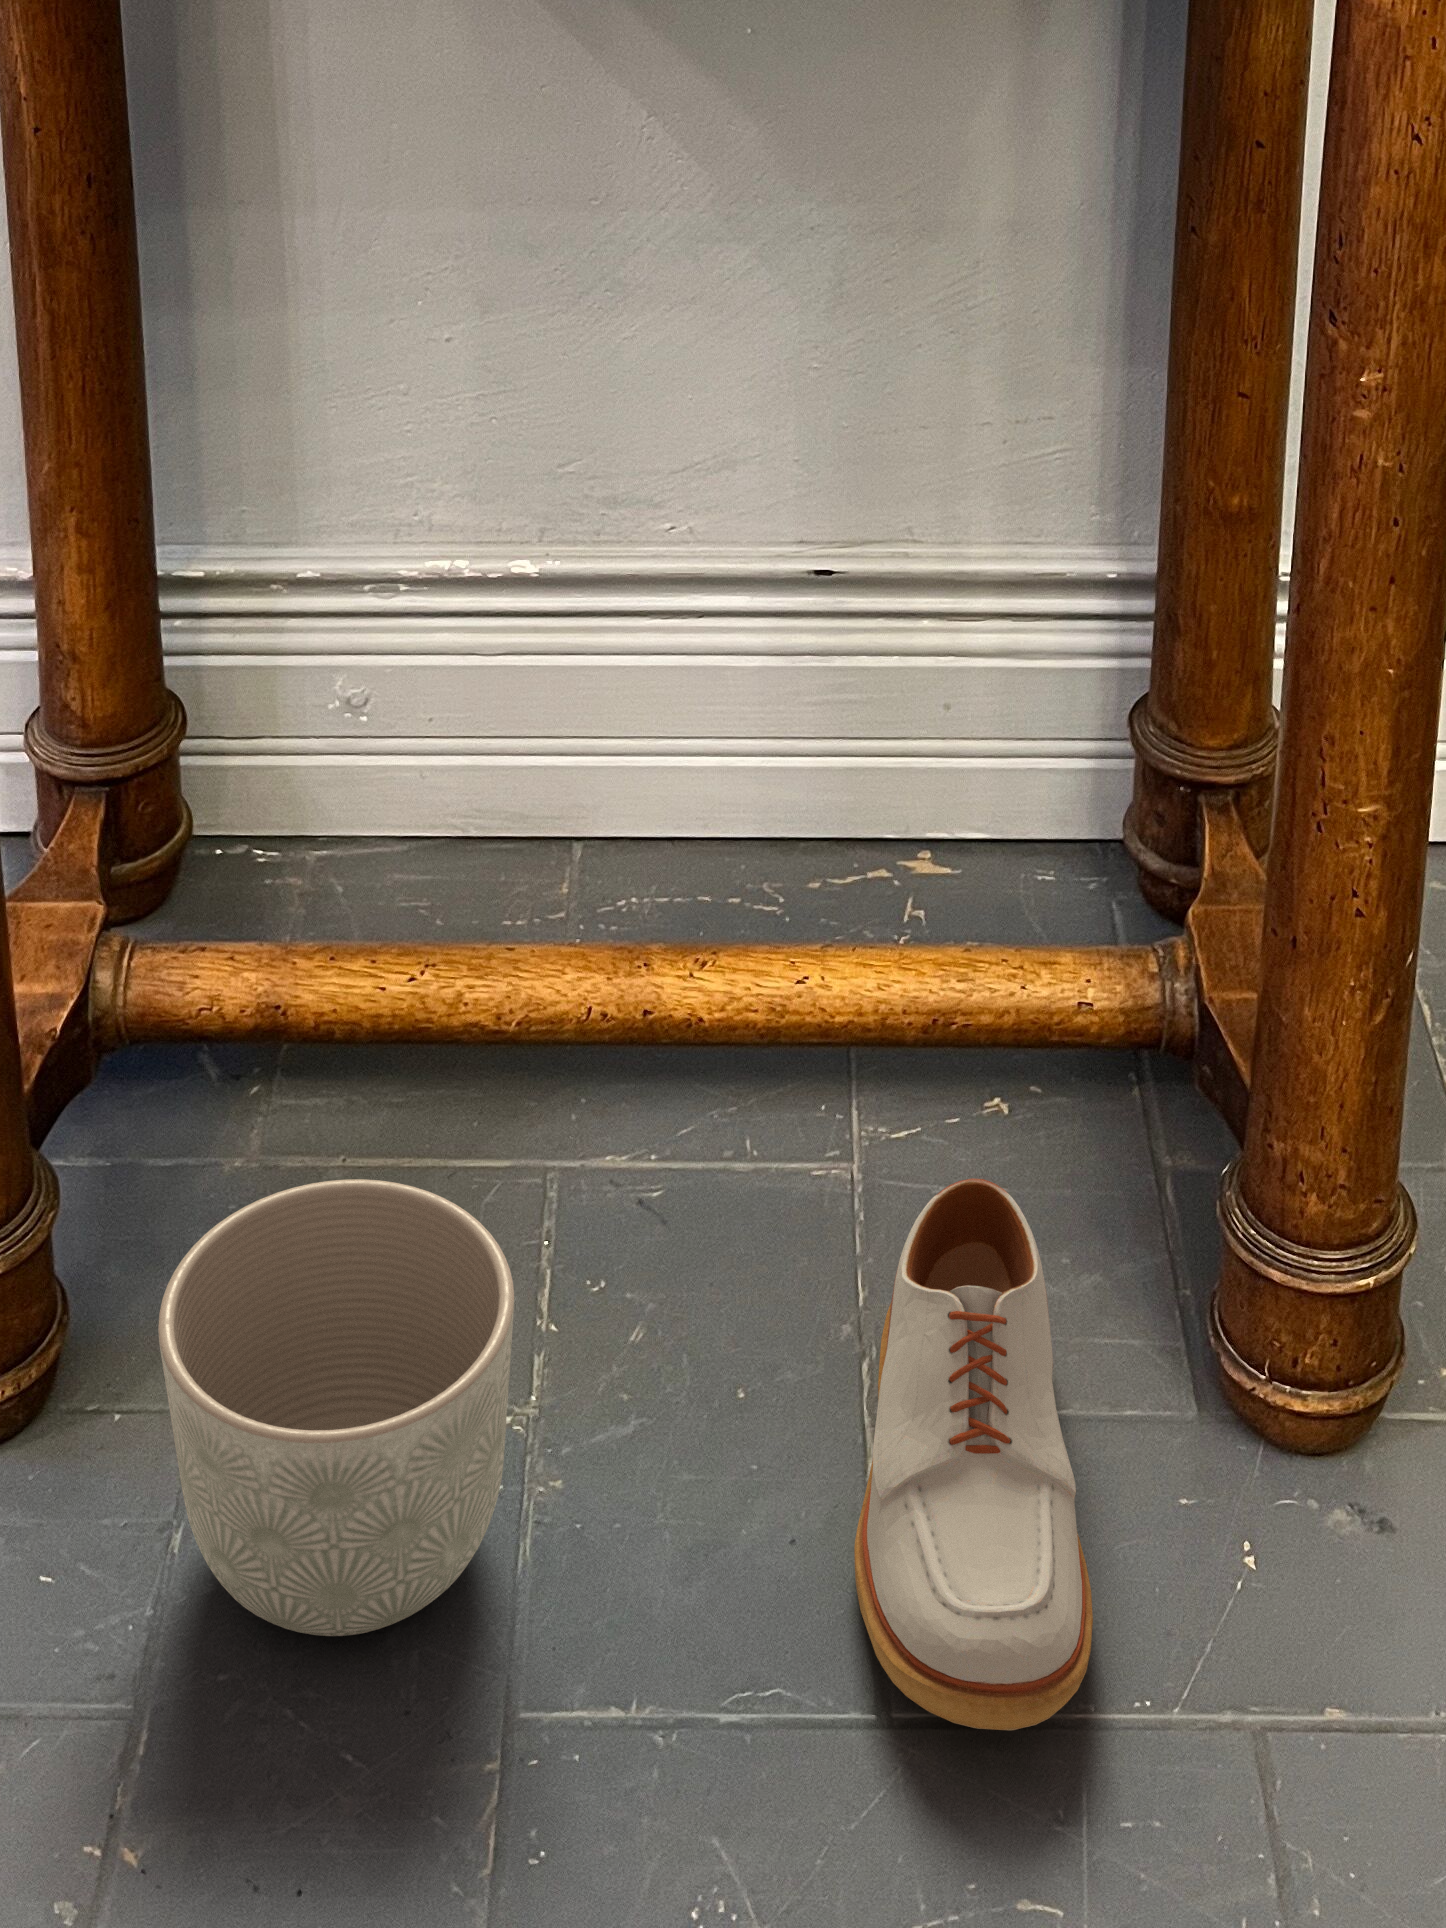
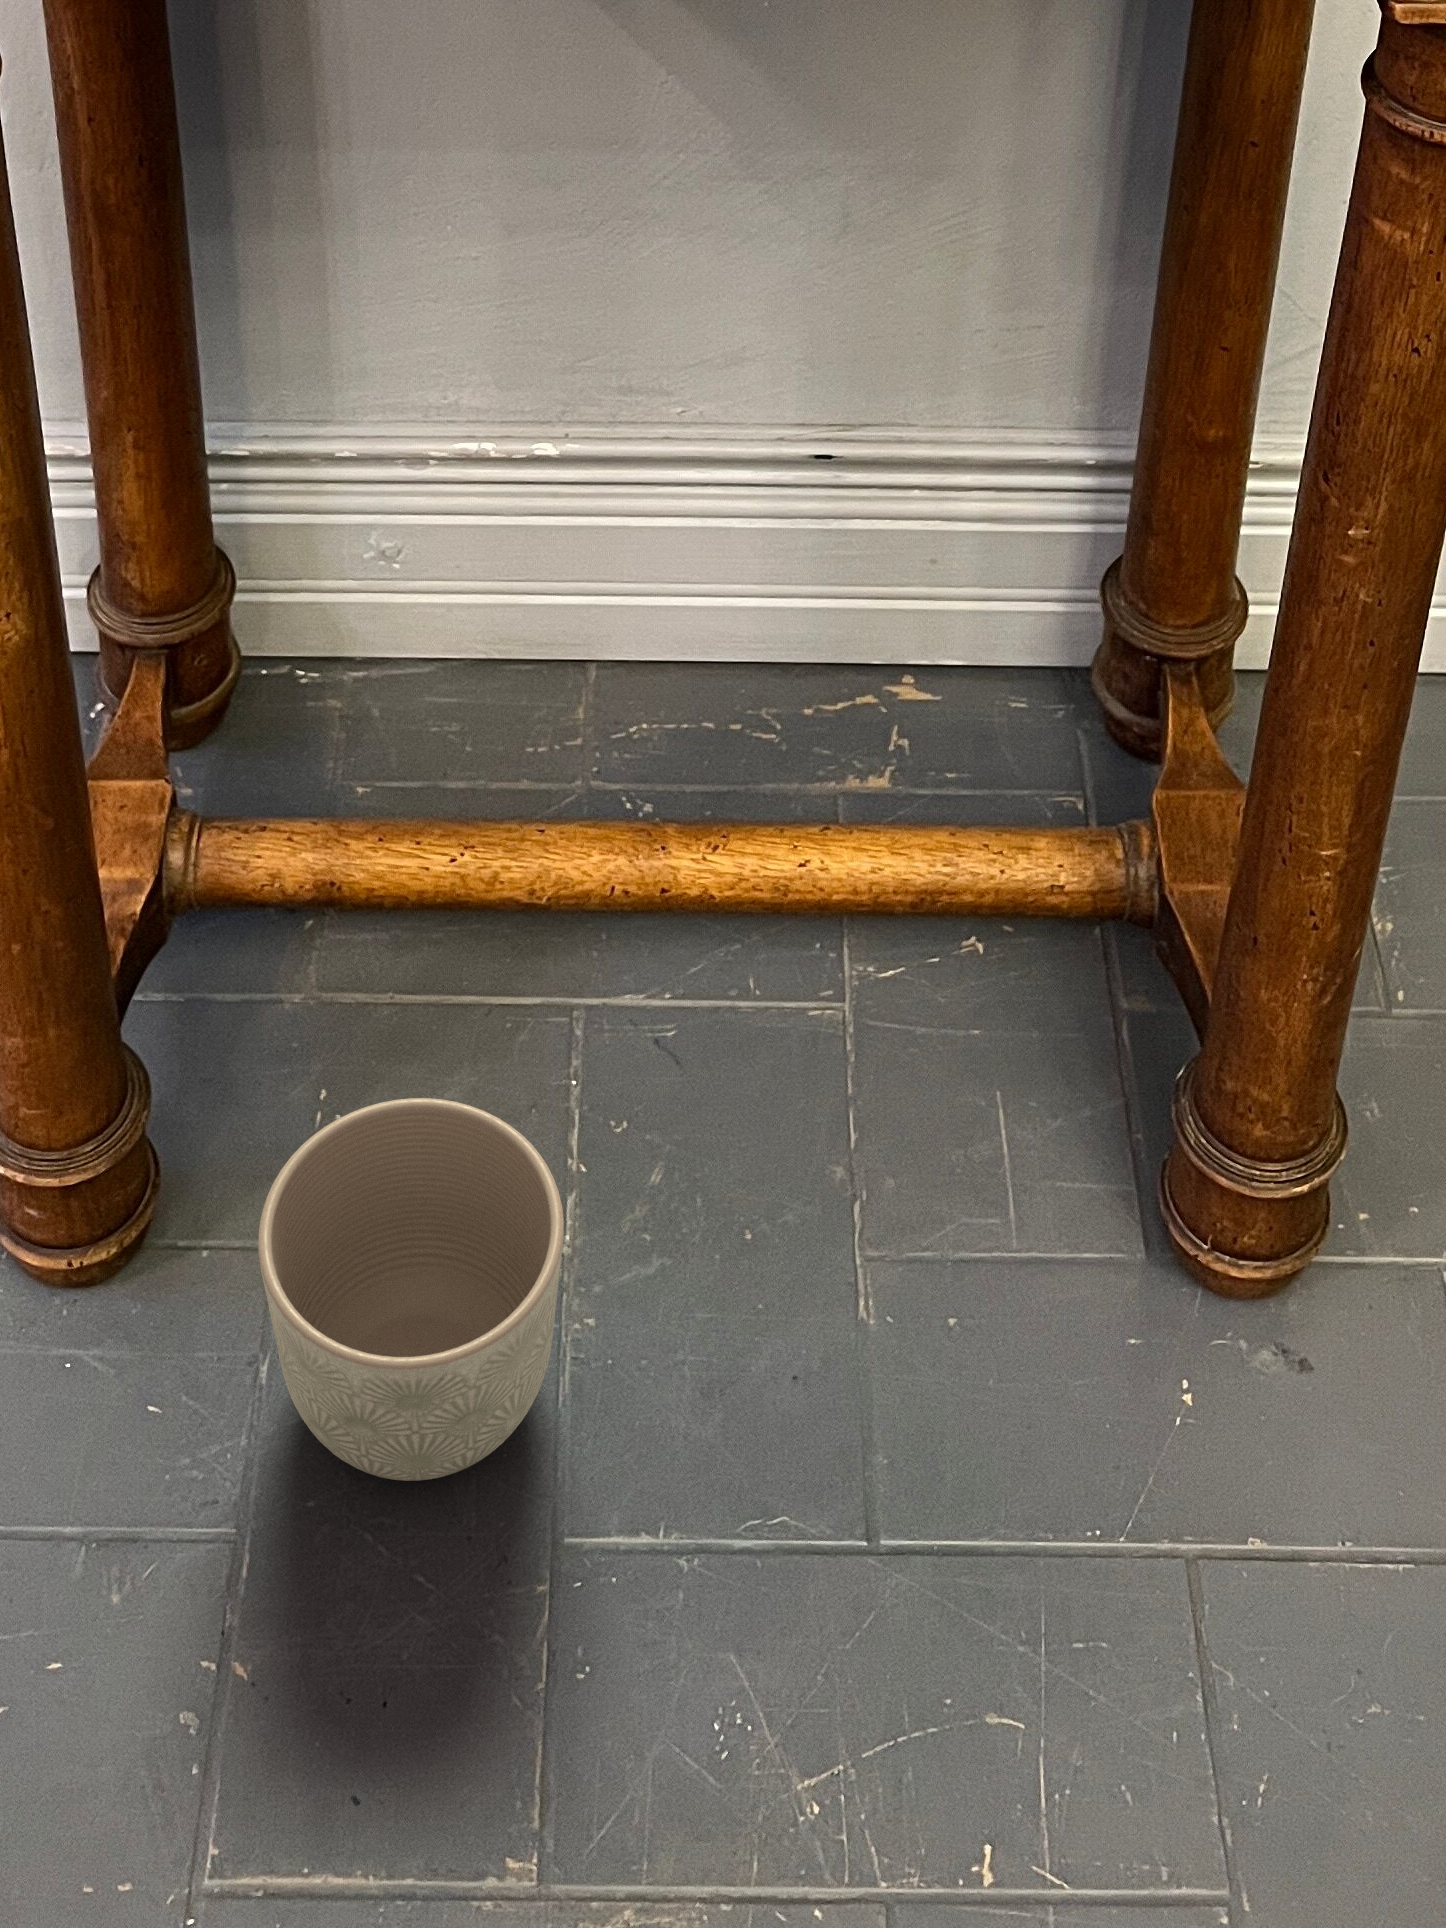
shoe: present [854,1178,1093,1730] -> none [850,1065,1052,1575]

